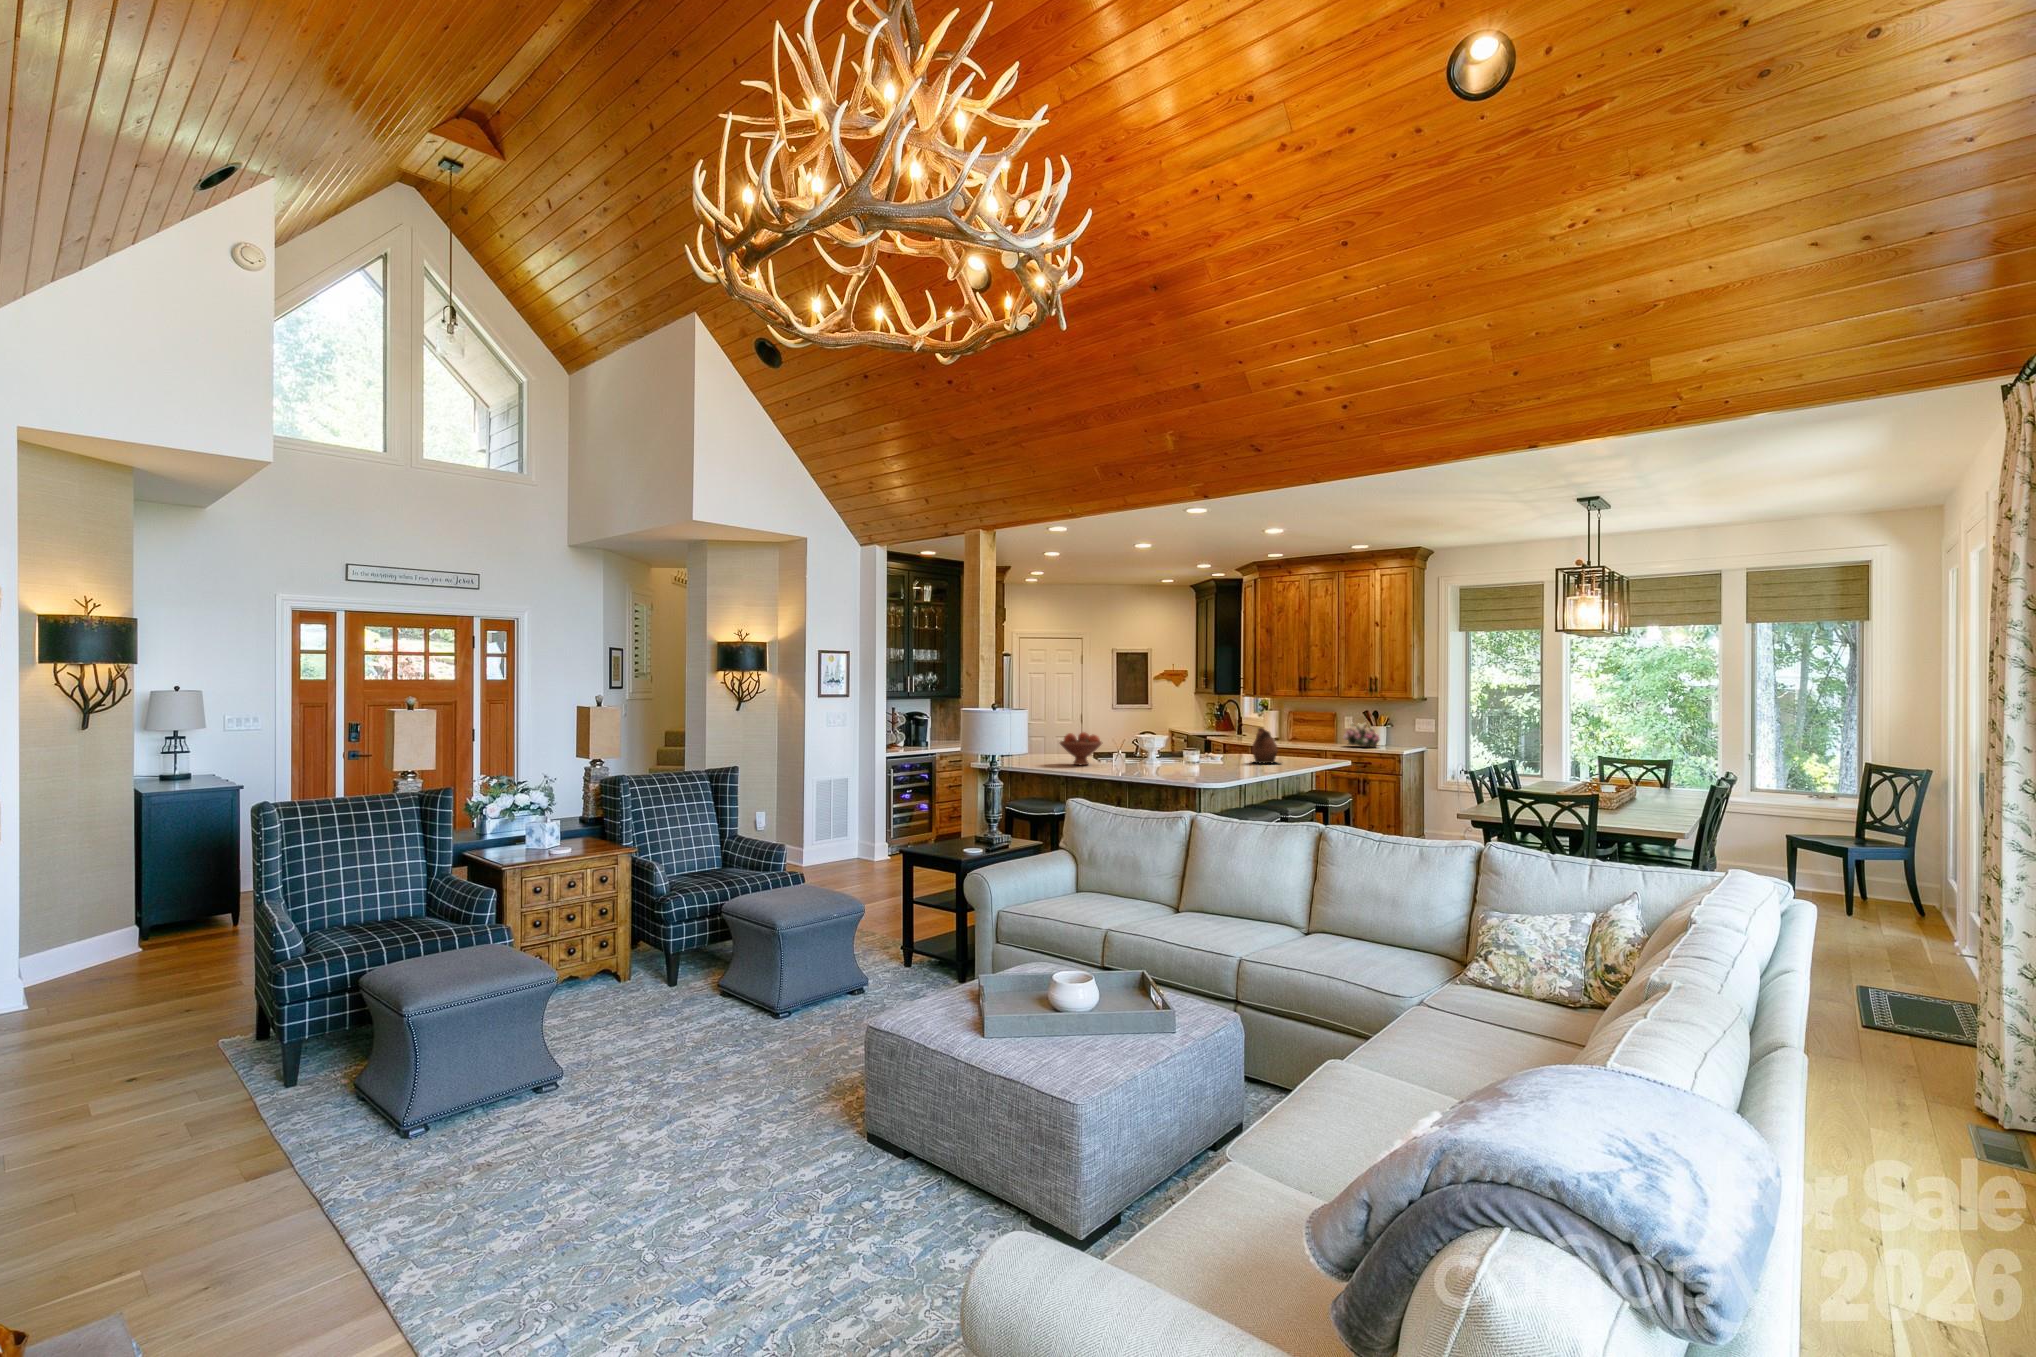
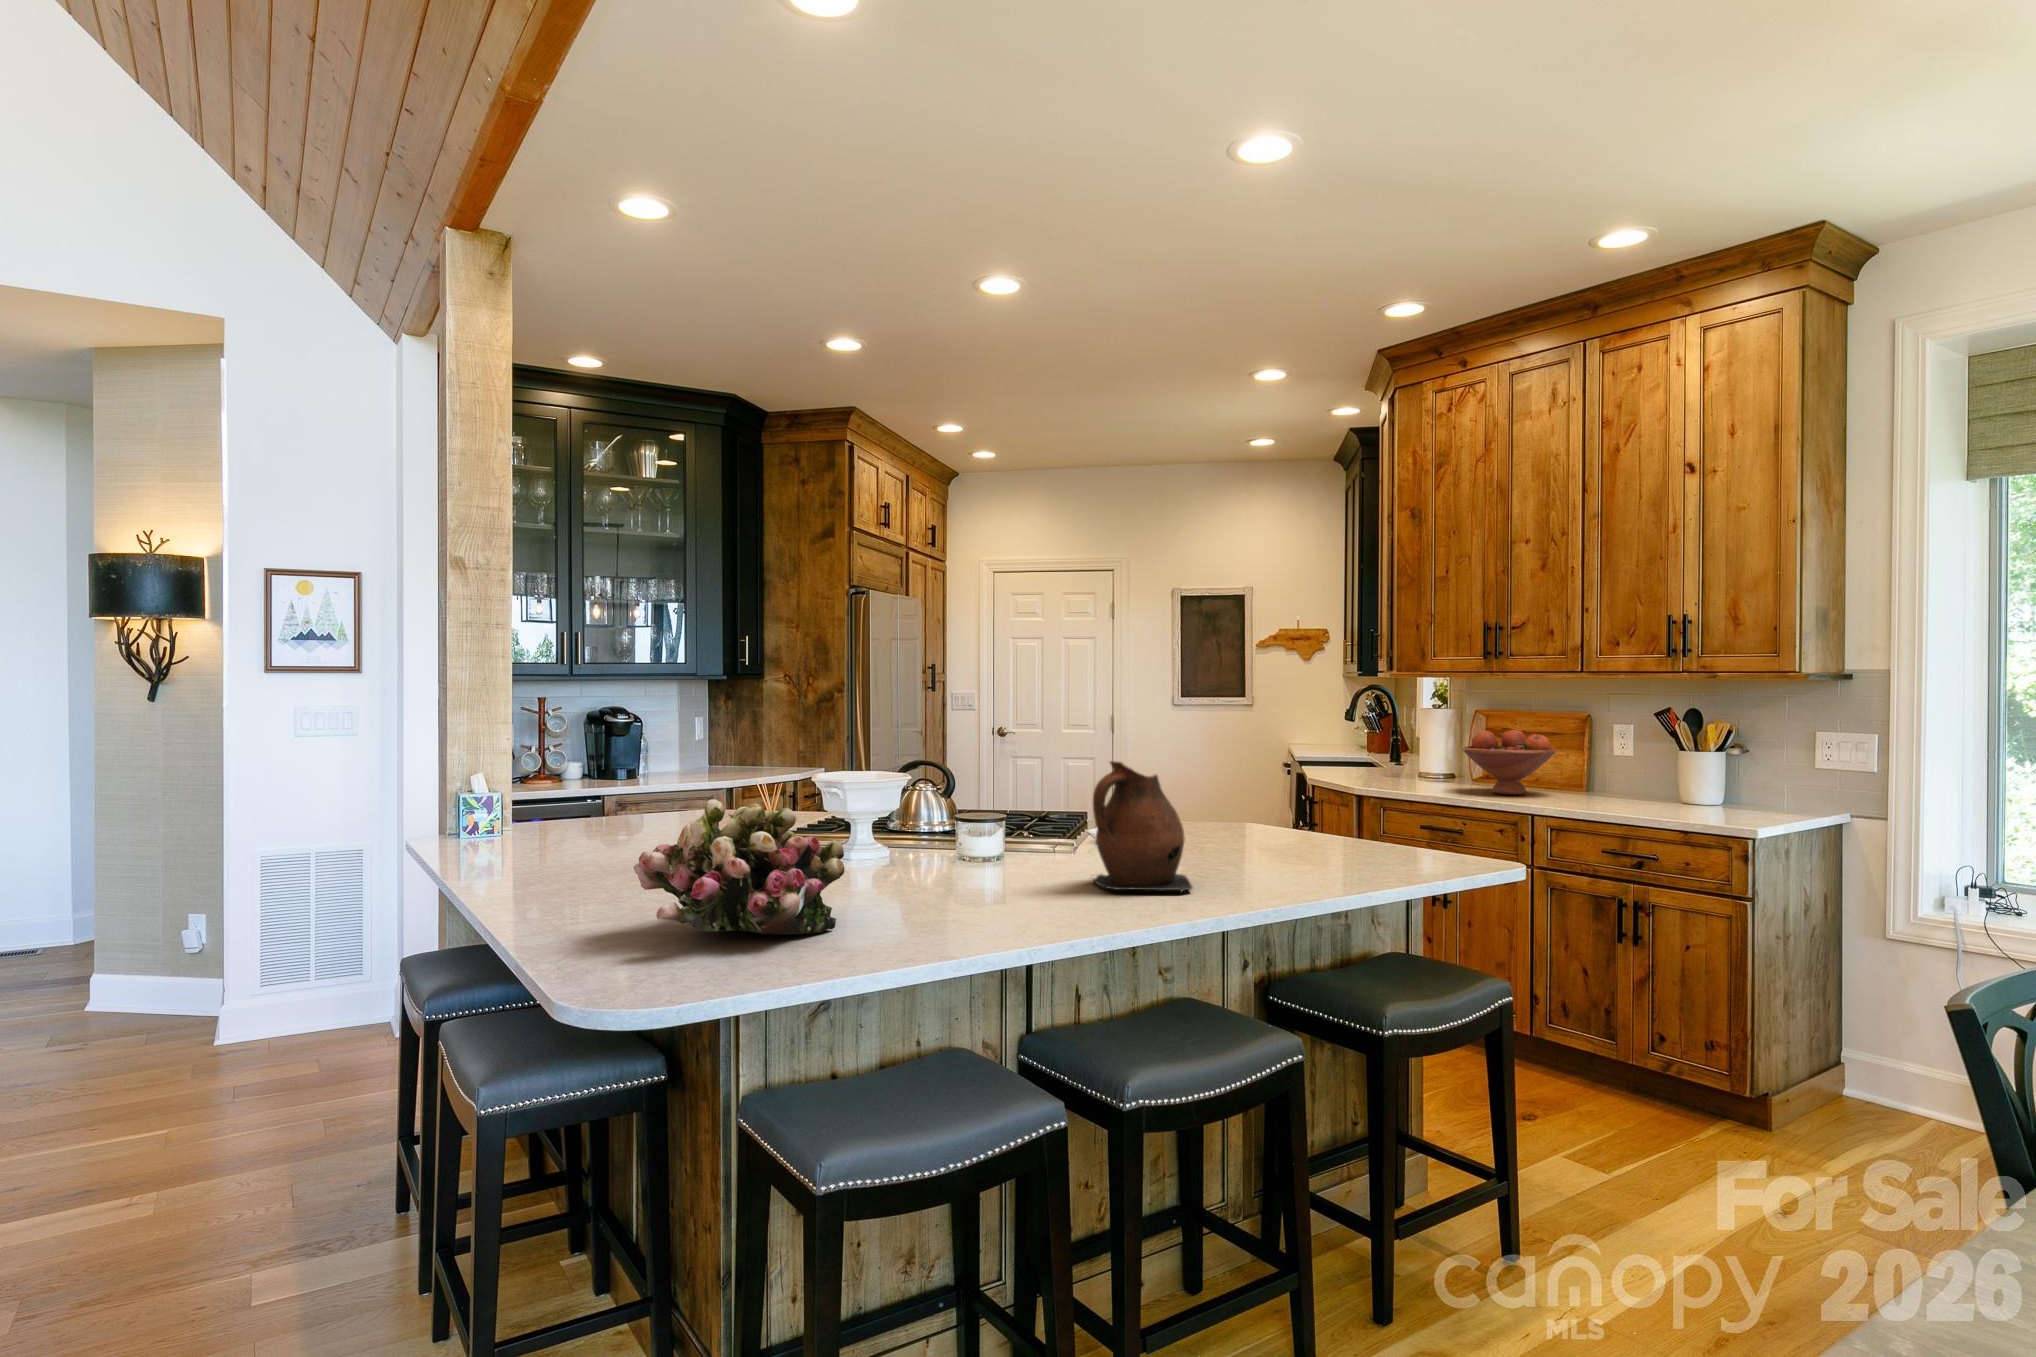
flower arrangement: present [1343,723,1380,747] -> present [634,799,845,934]
fruit bowl: present [1060,732,1102,765] -> present [1463,730,1556,795]

